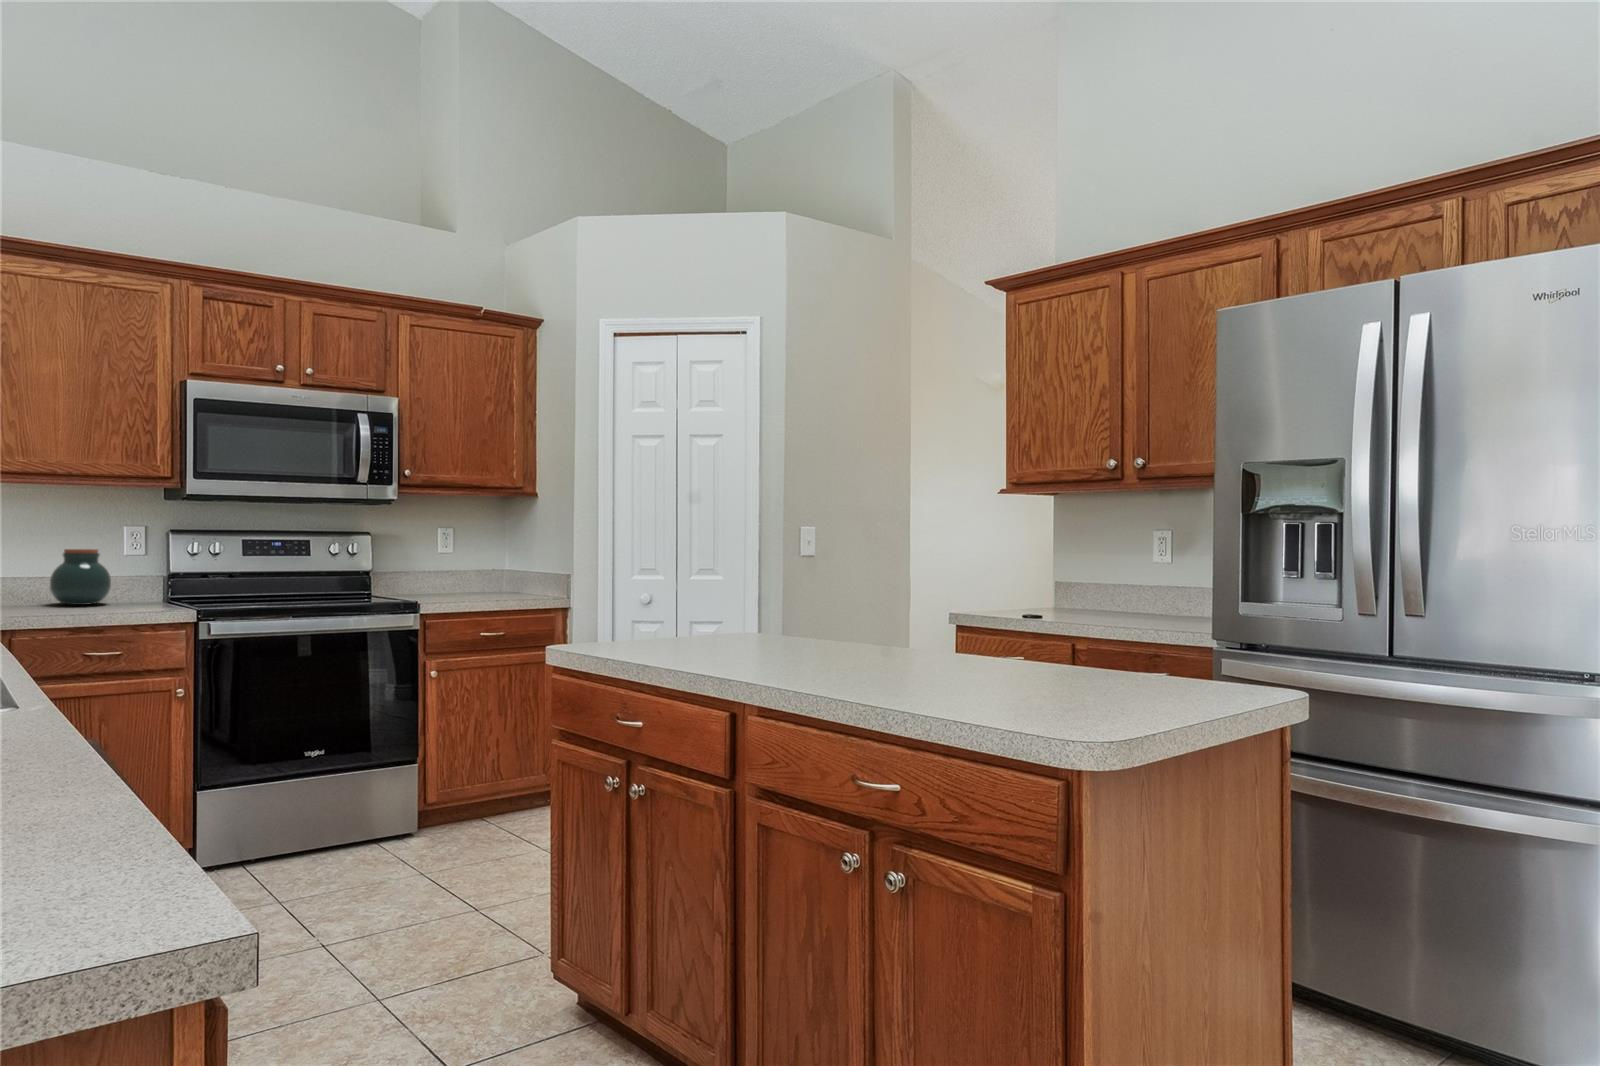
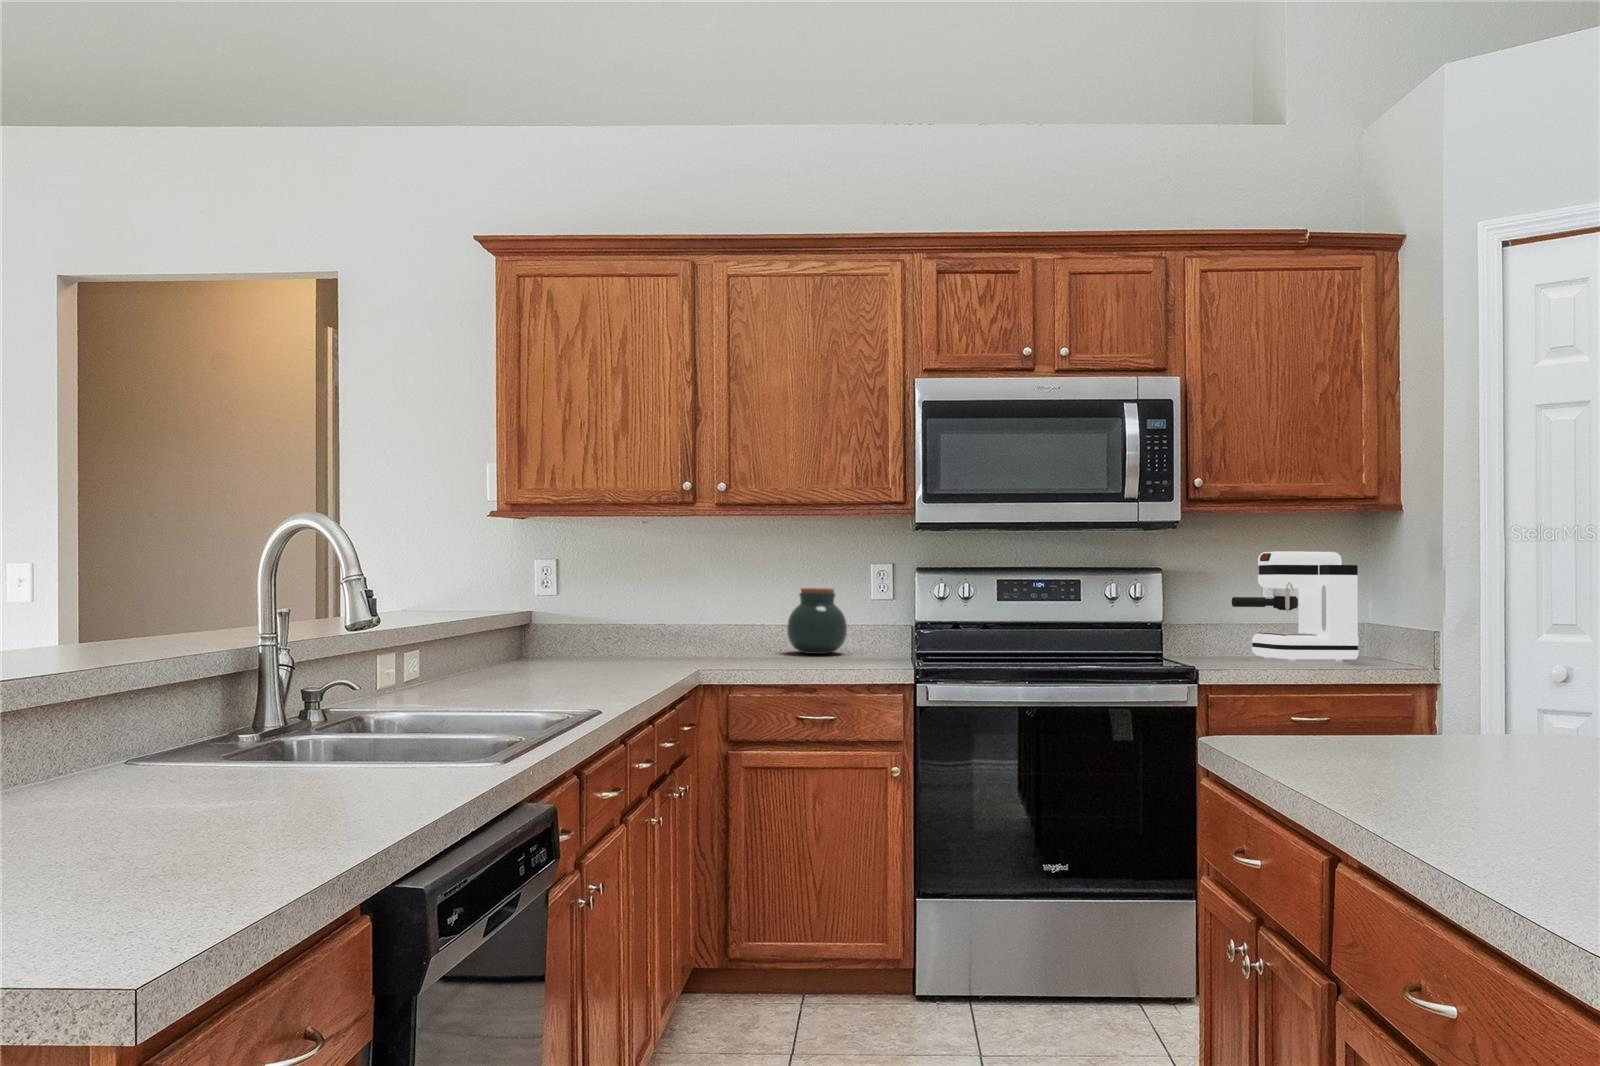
coffee maker: none [425,522,510,597] -> present [1232,551,1359,662]

